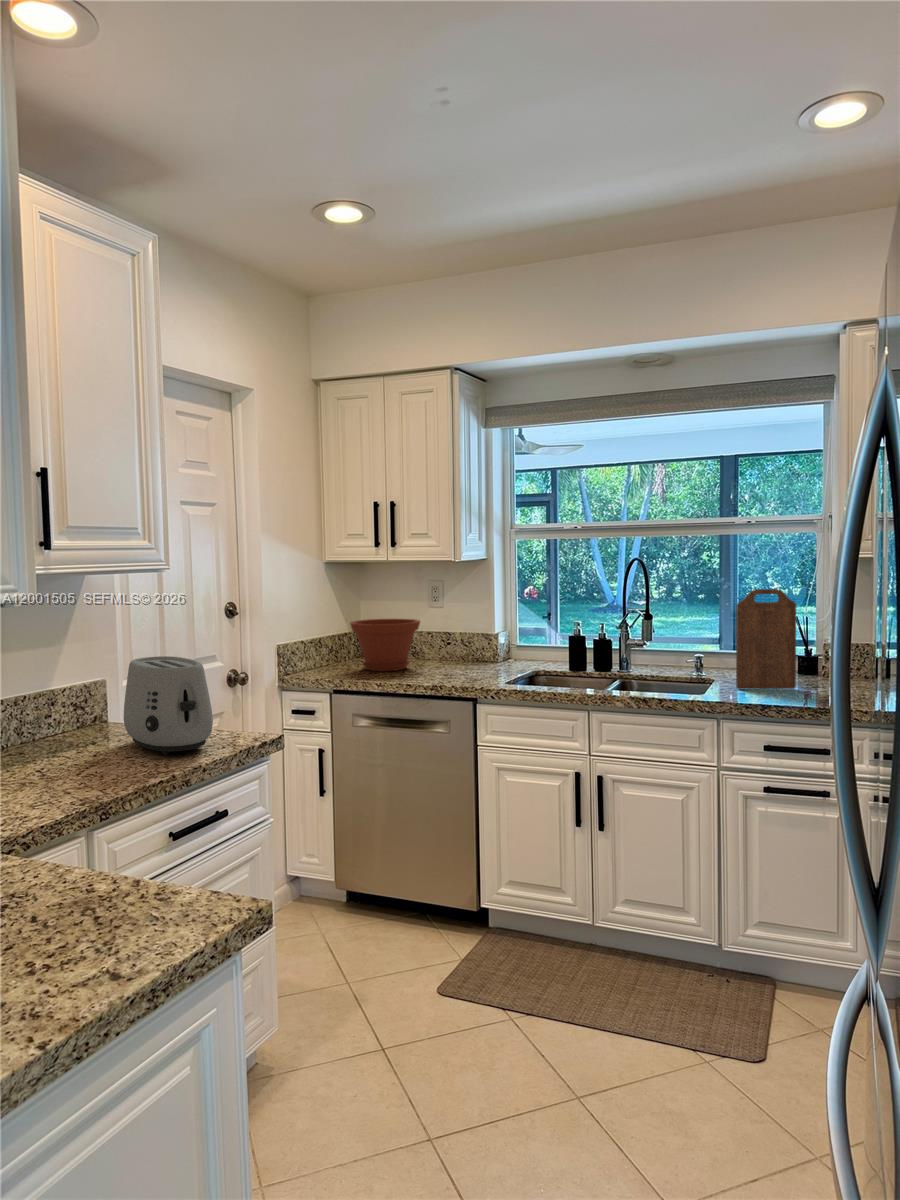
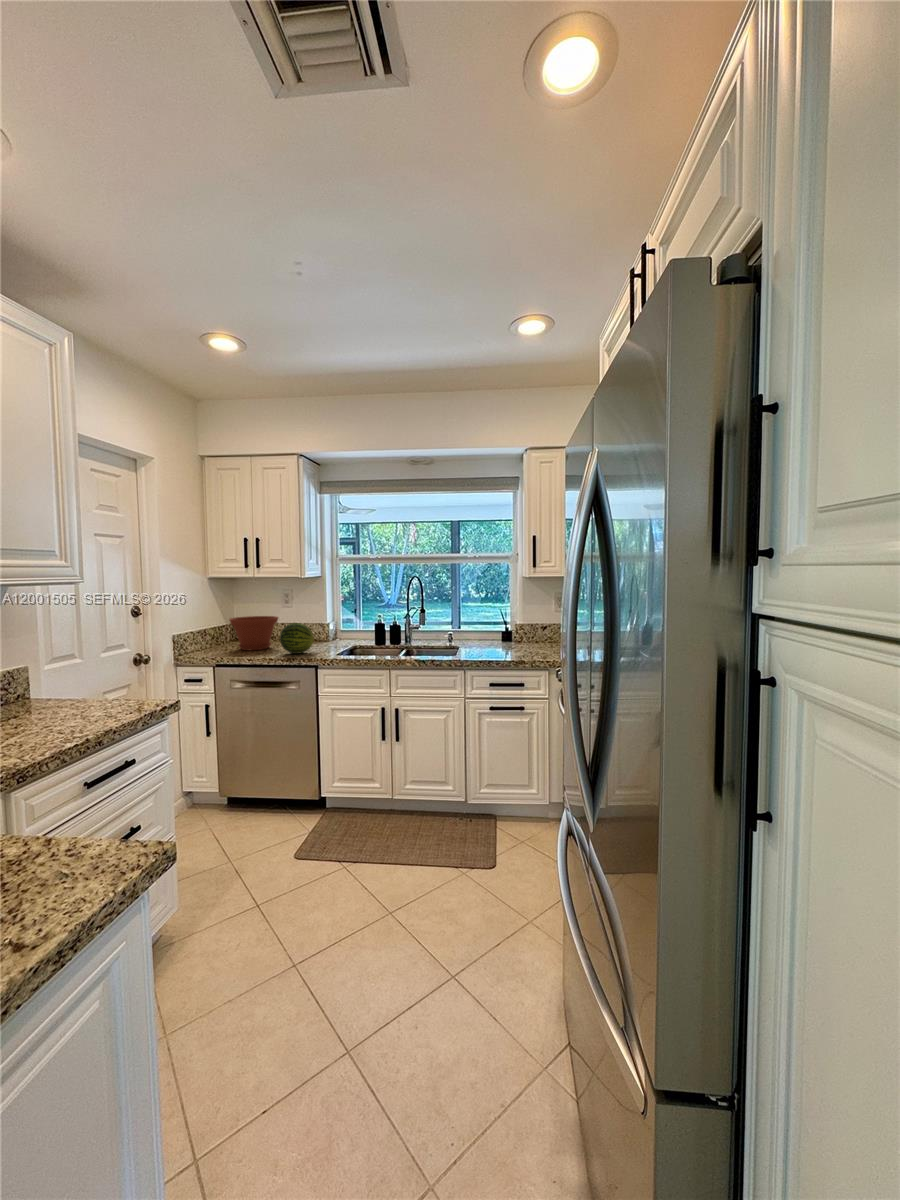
cutting board: present [736,589,796,689] -> none [470,595,501,652]
fruit: none [420,631,471,679] -> present [279,623,314,654]
toaster: present [124,656,213,755] -> none [43,647,123,723]

